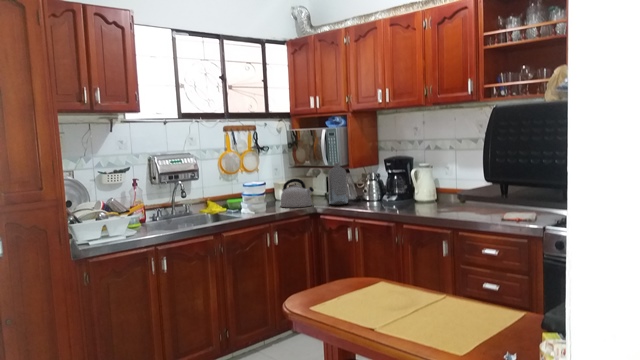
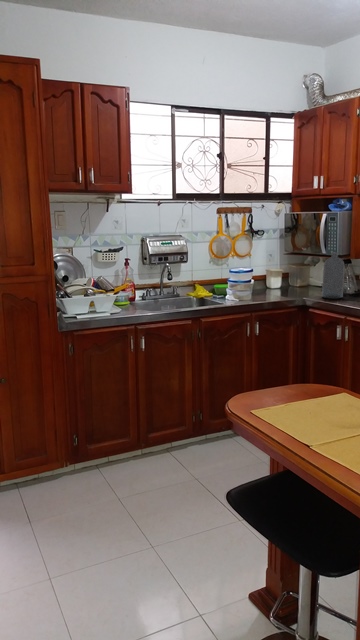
kettle: present [281,179,314,207] -> none [269,267,306,298]

